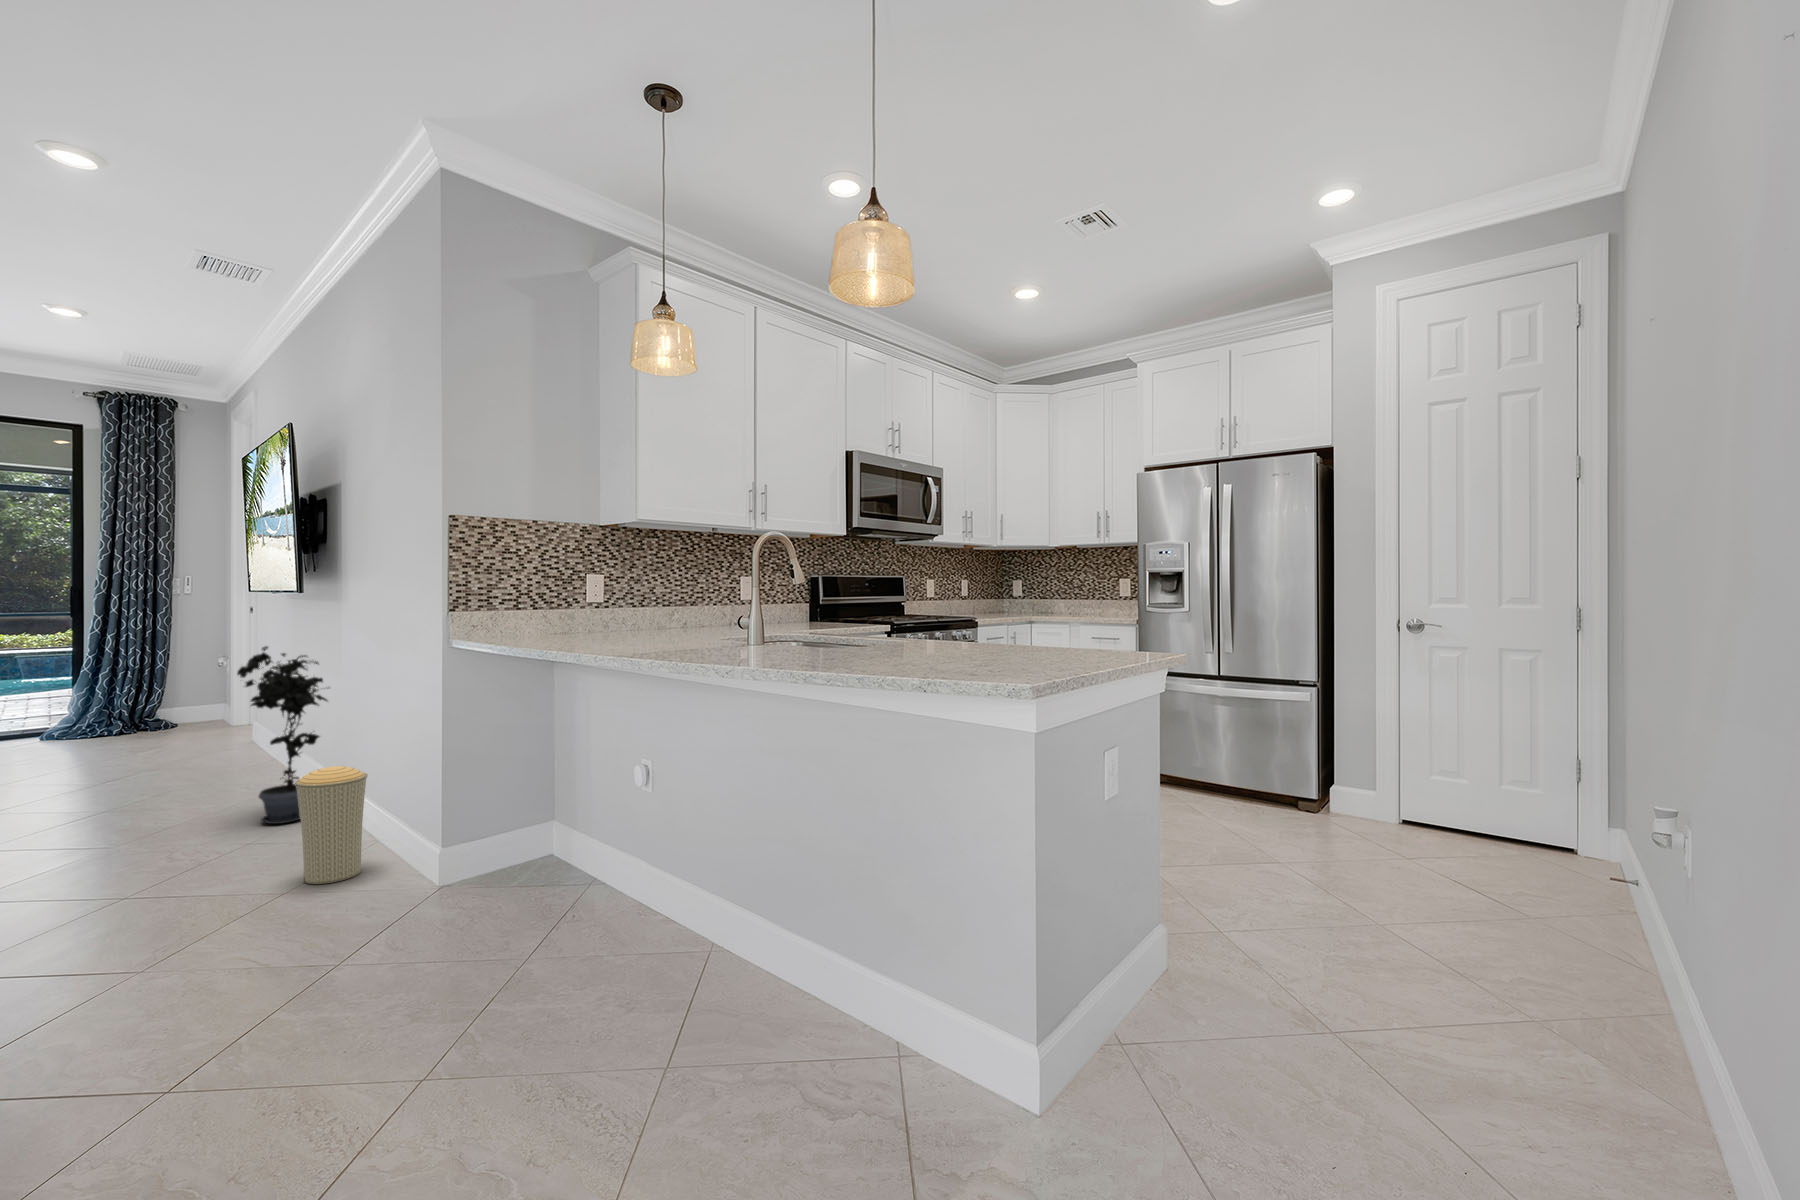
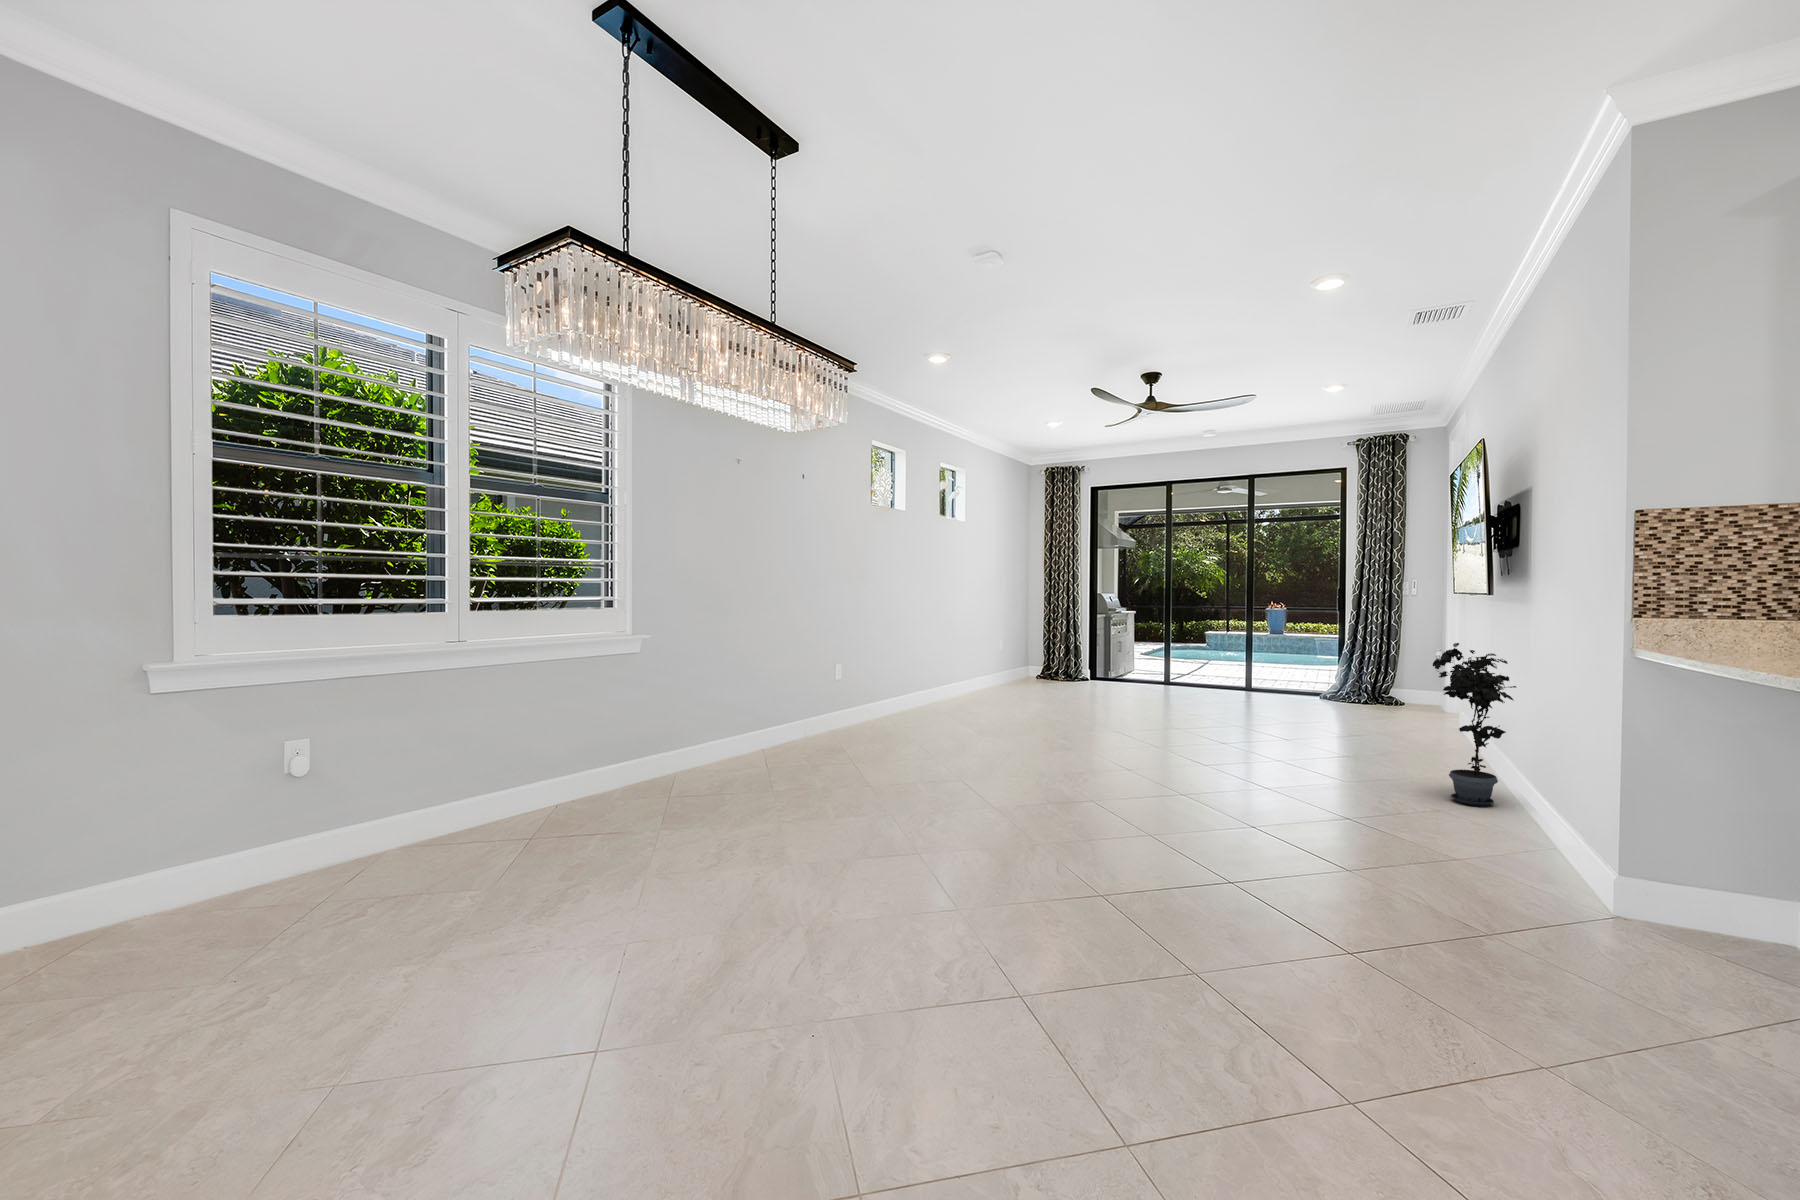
trash can: present [295,766,368,884] -> none [1468,761,1540,872]

